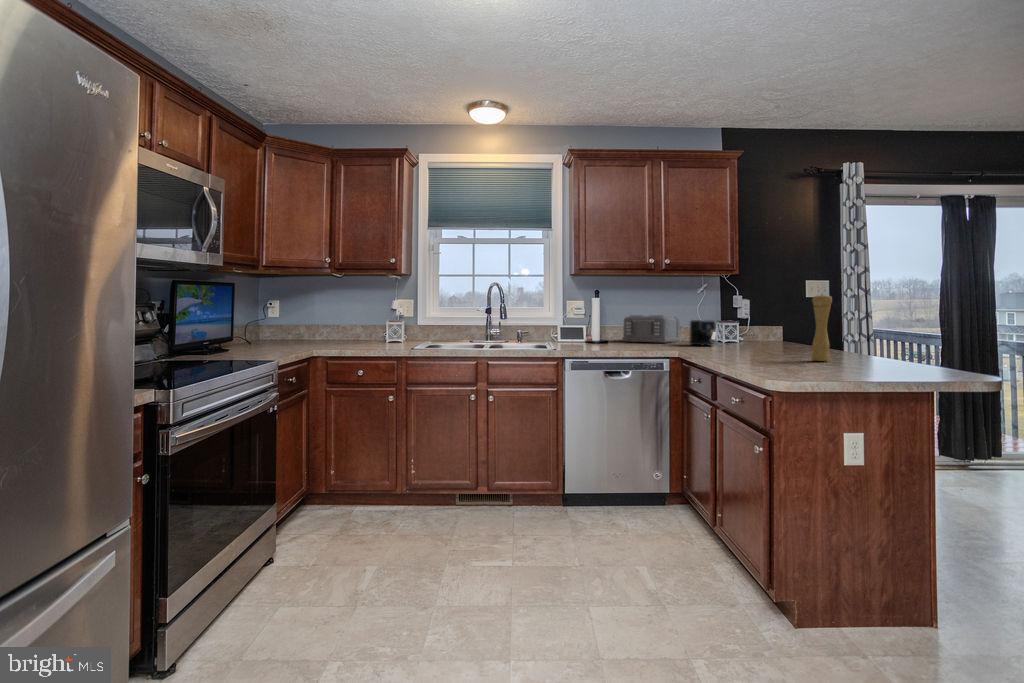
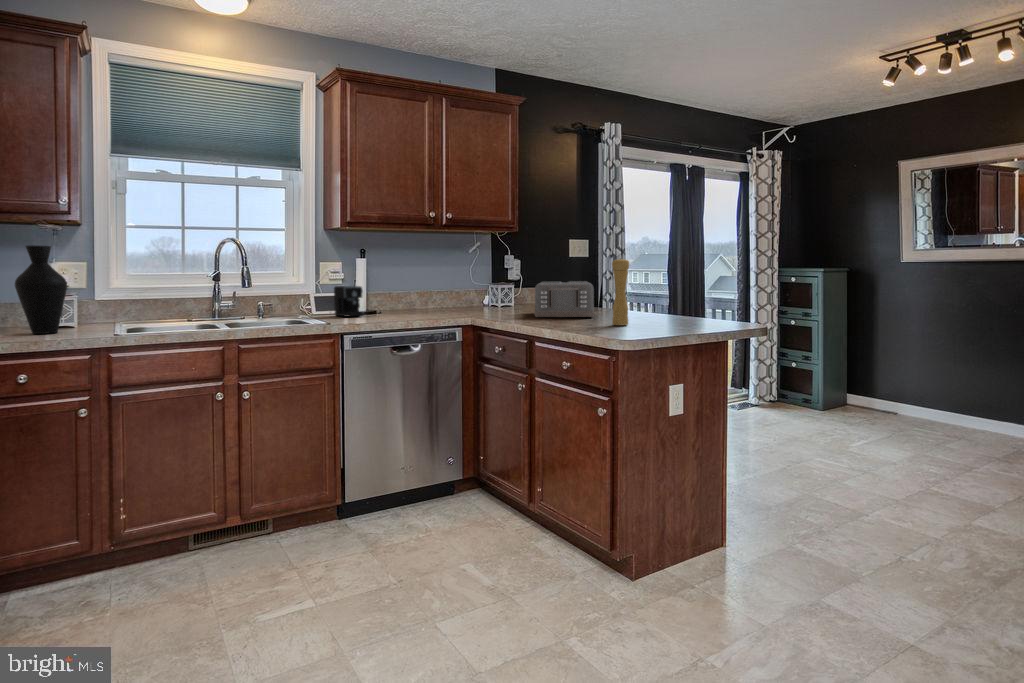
vase: none [366,289,395,346] -> present [15,245,67,334]
toaster: present [622,315,681,343] -> present [534,281,594,317]
coffee maker: present [690,320,726,345] -> present [334,286,363,317]

